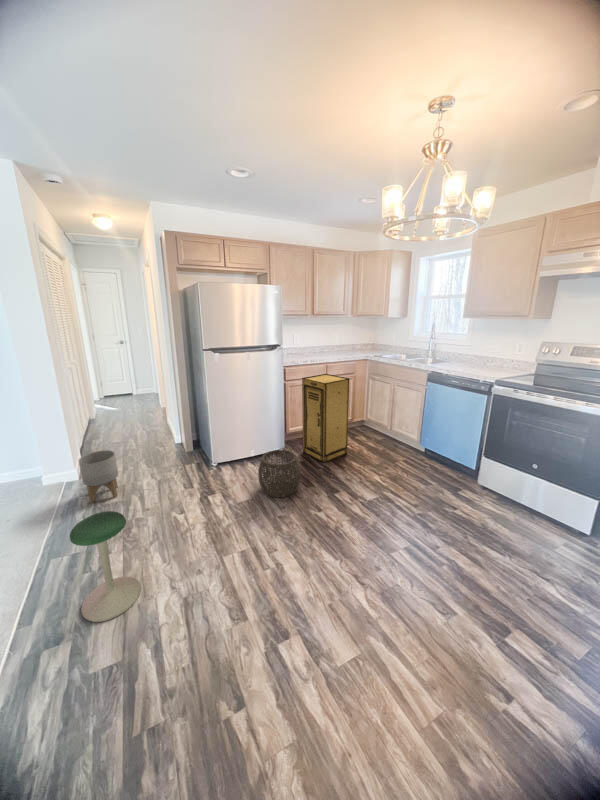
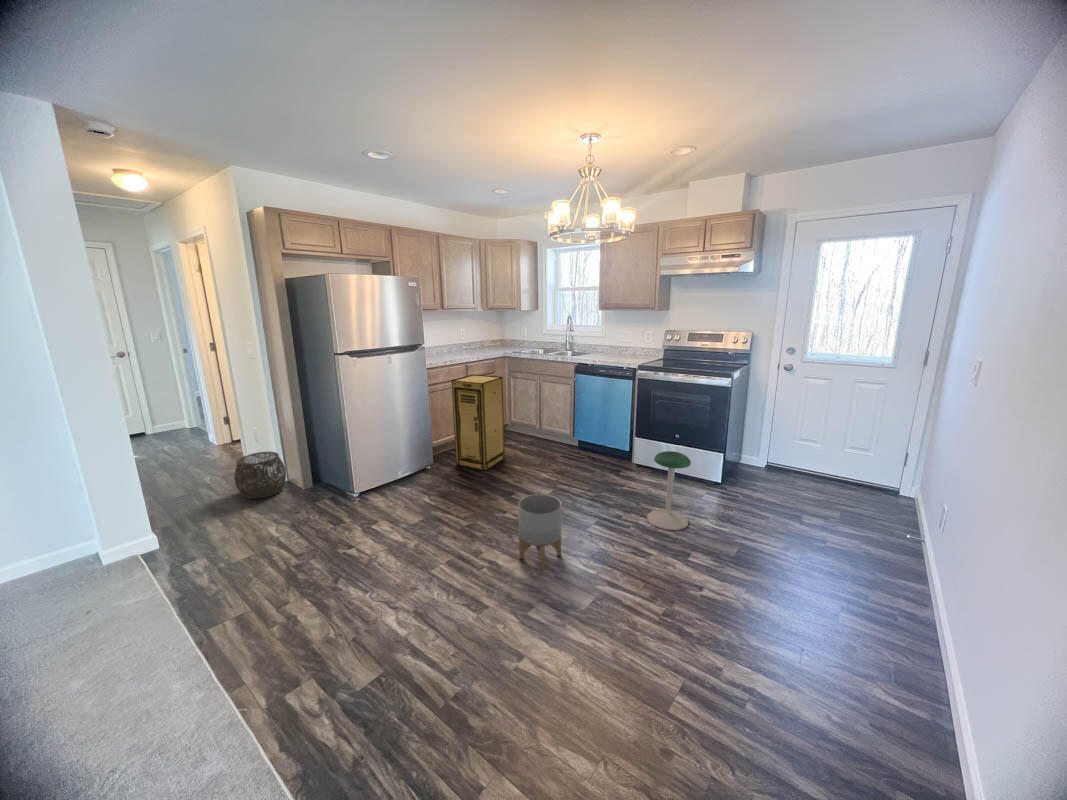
planter: present [79,450,118,503] -> present [518,494,562,569]
woven basket: present [258,450,301,497] -> present [234,451,286,499]
stool: present [70,511,141,622] -> present [647,451,691,530]

